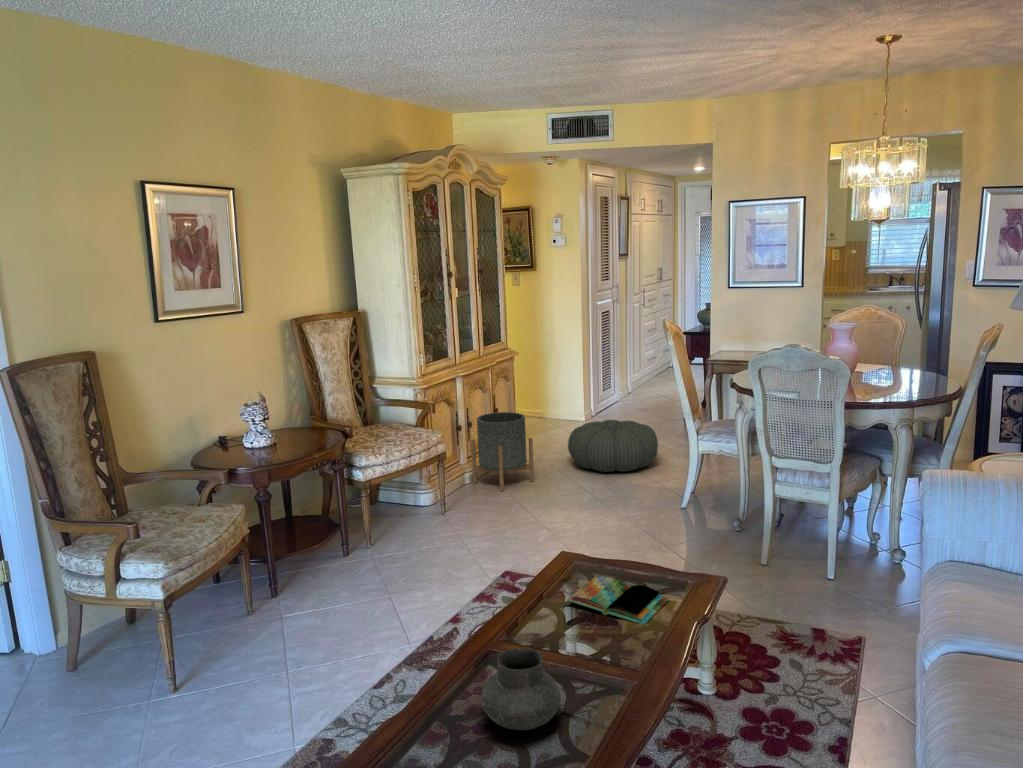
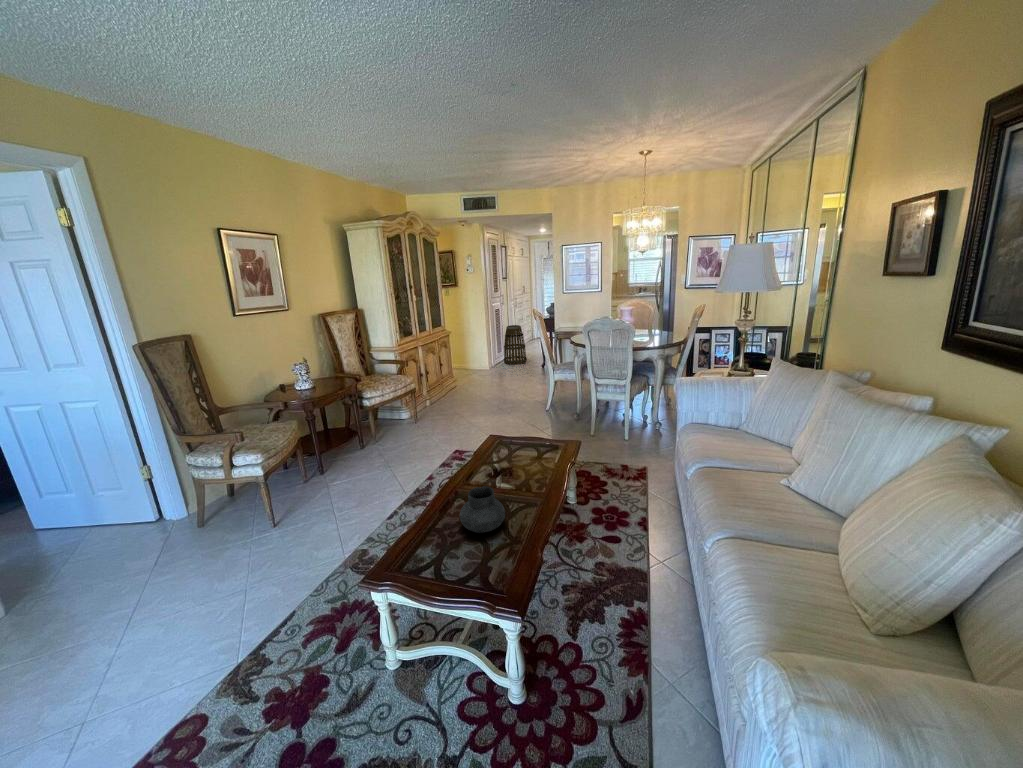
basket: none [614,341,657,415] -> present [504,325,527,365]
planter: present [471,412,534,491] -> none [429,365,466,408]
pouf: present [568,420,658,472] -> none [483,366,531,394]
book: present [567,576,668,625] -> none [499,446,553,469]

